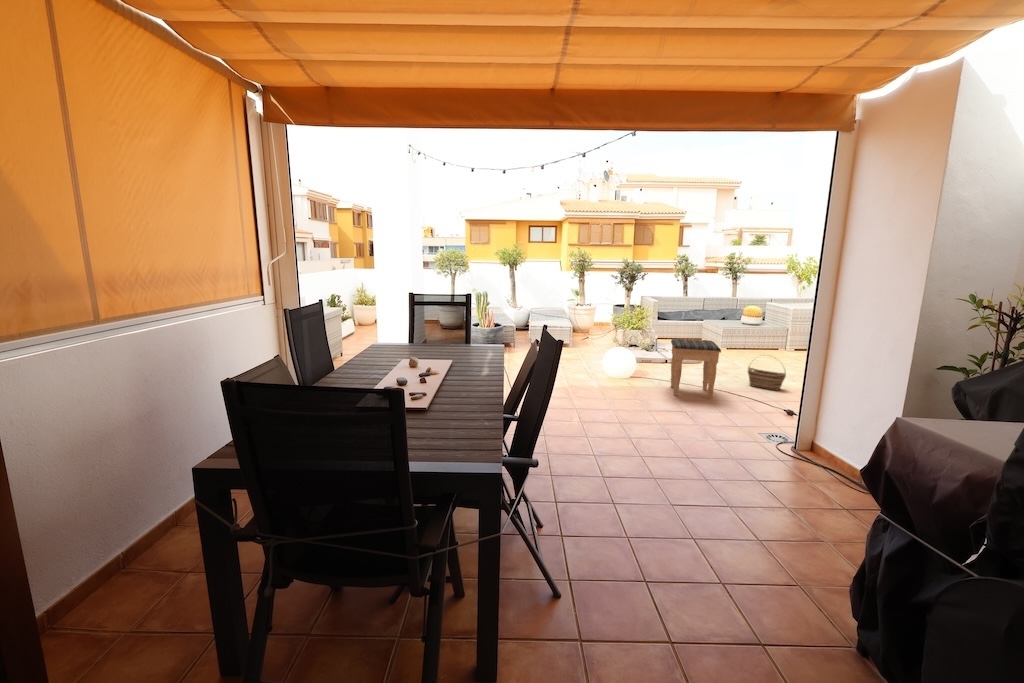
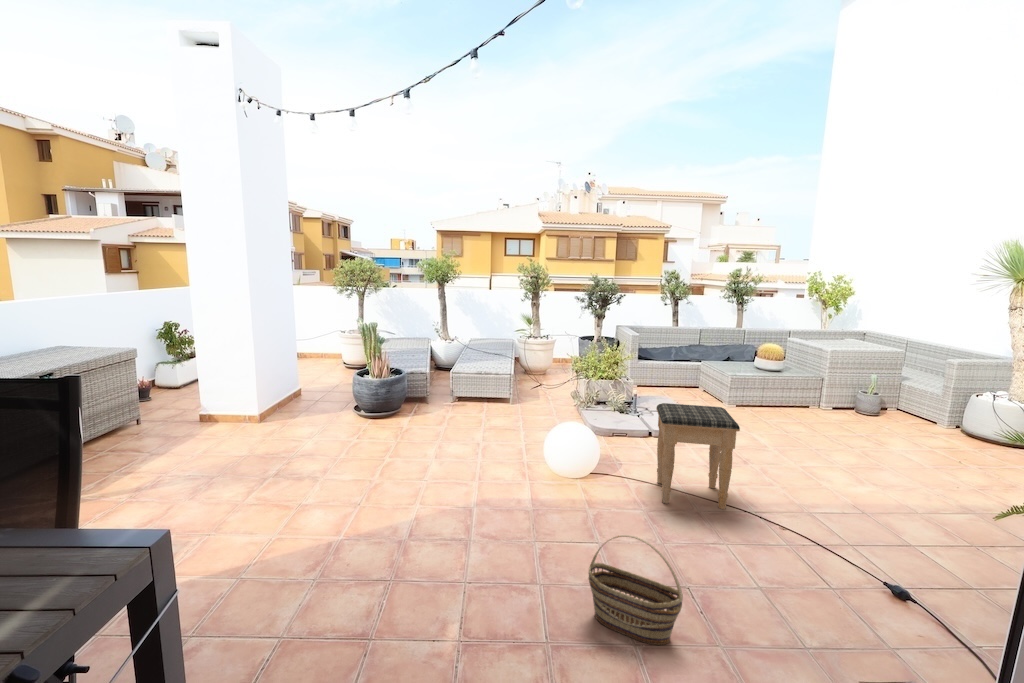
basket: present [748,367,786,390] -> present [588,535,683,645]

